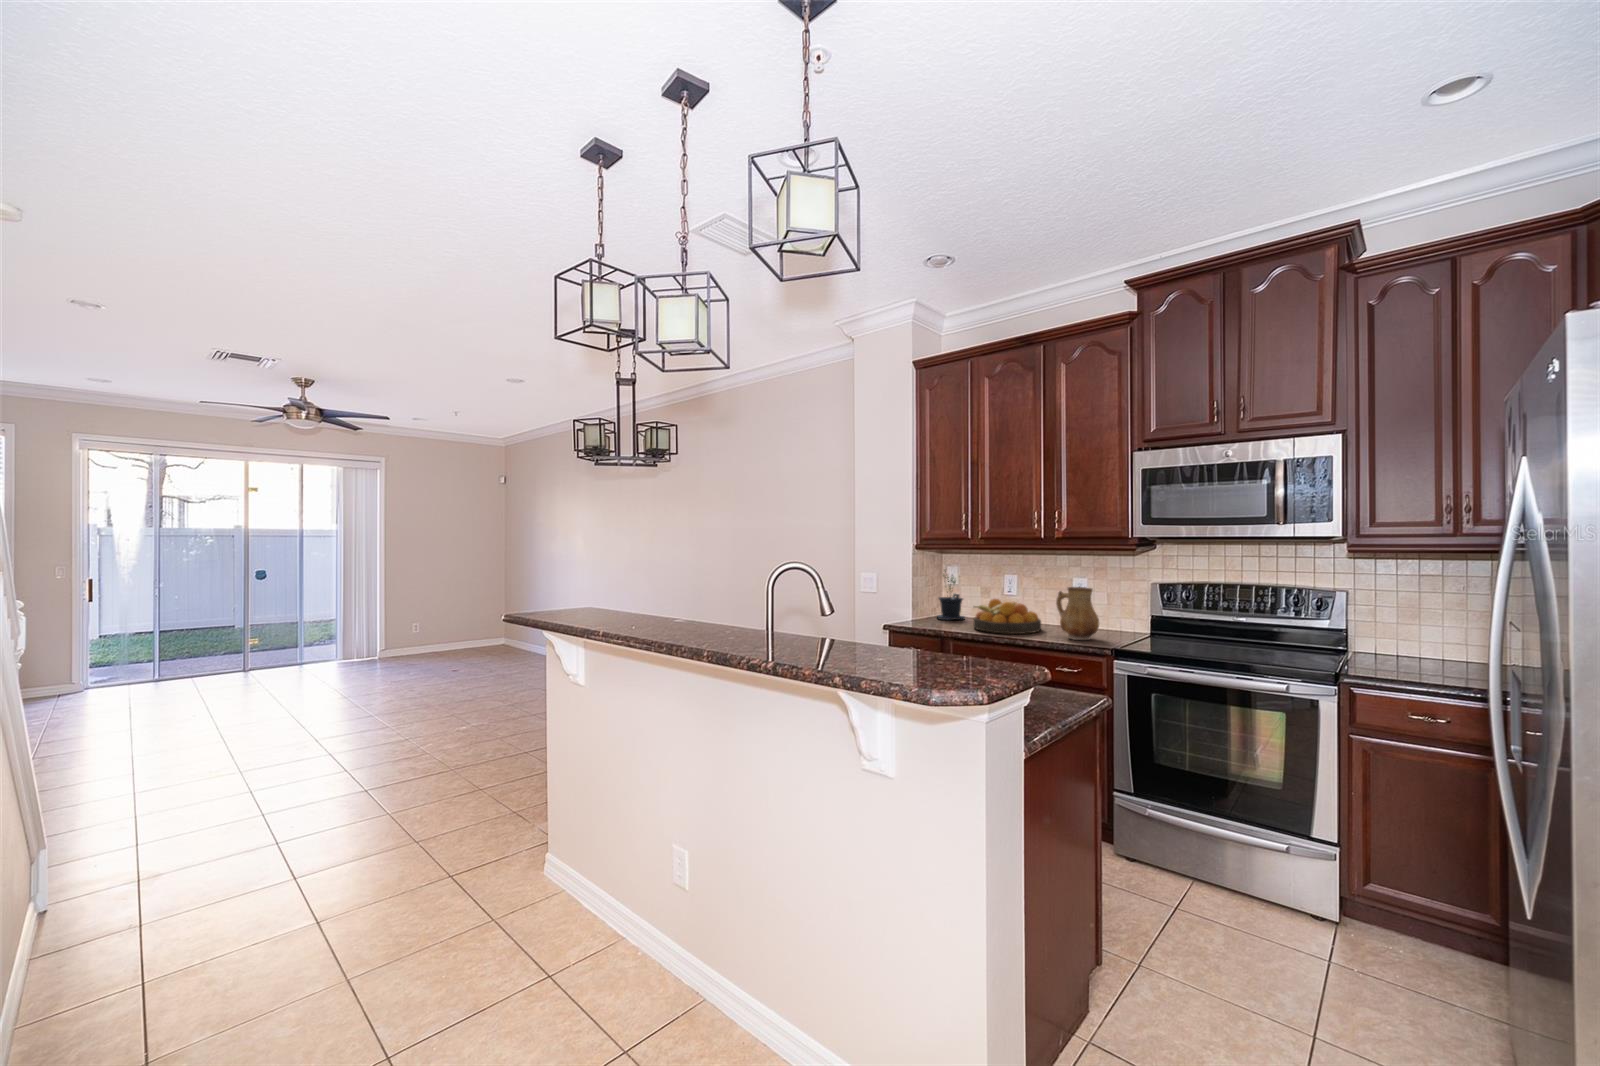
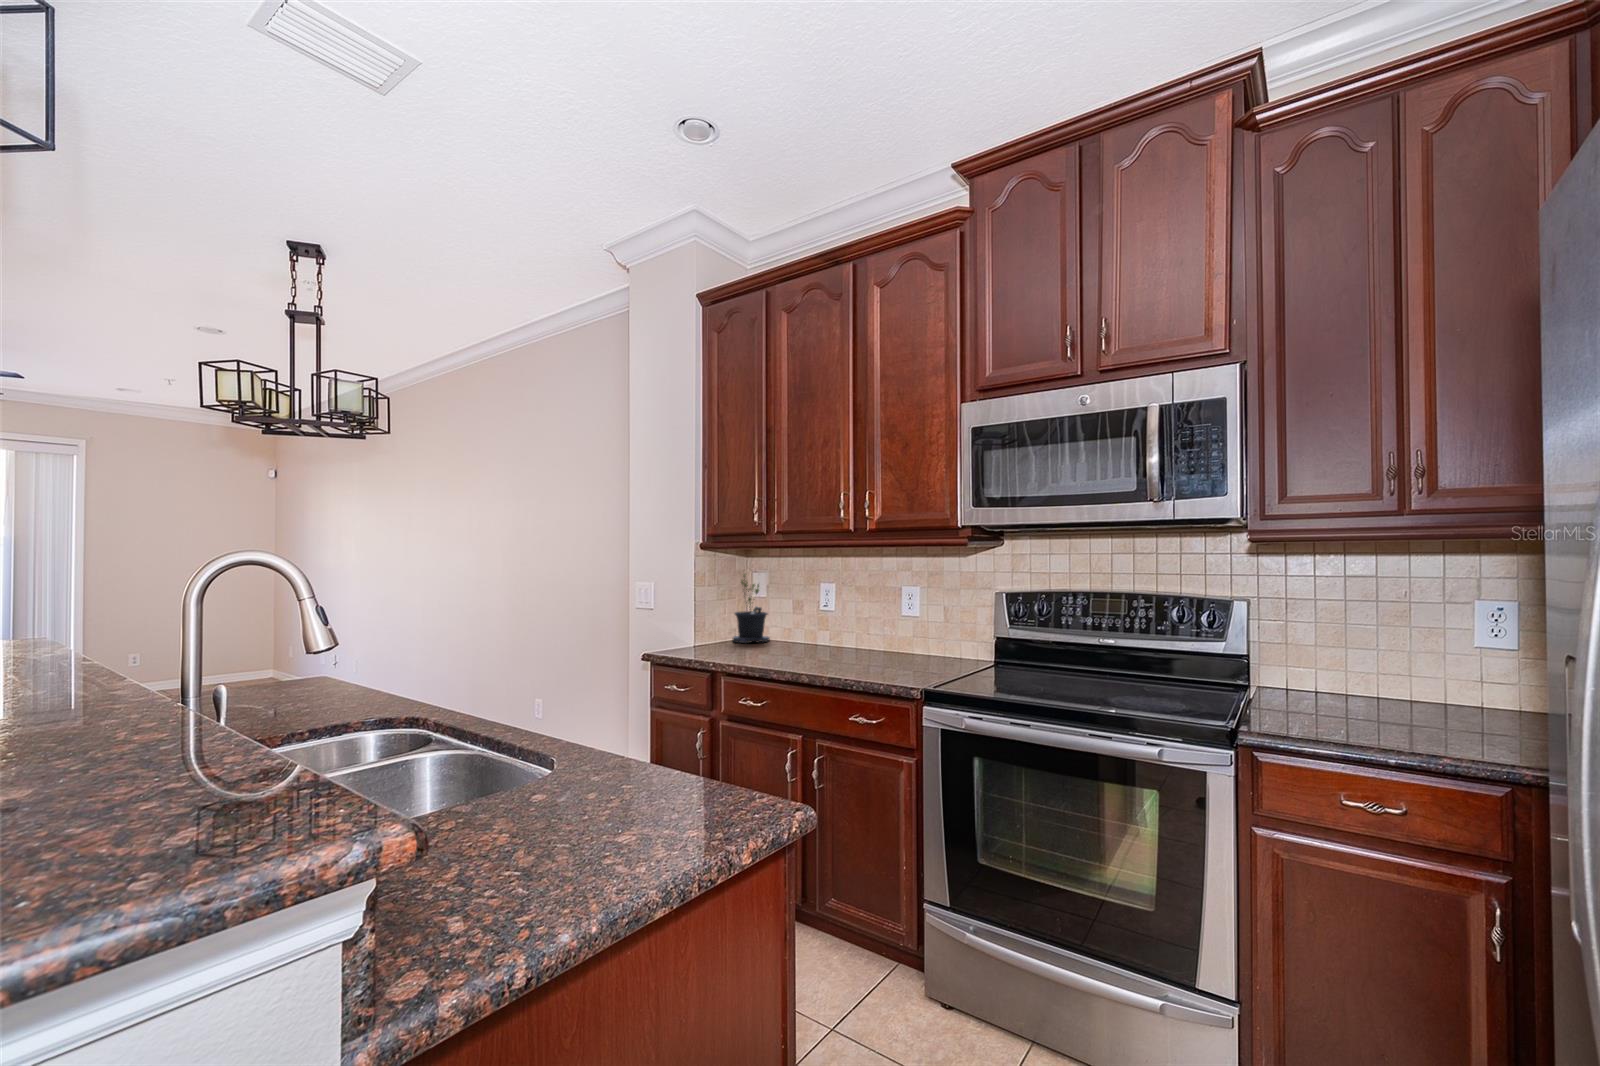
ceramic pitcher: present [1056,587,1099,640] -> none [864,596,919,673]
fruit bowl: present [973,599,1041,634] -> none [763,613,853,663]

